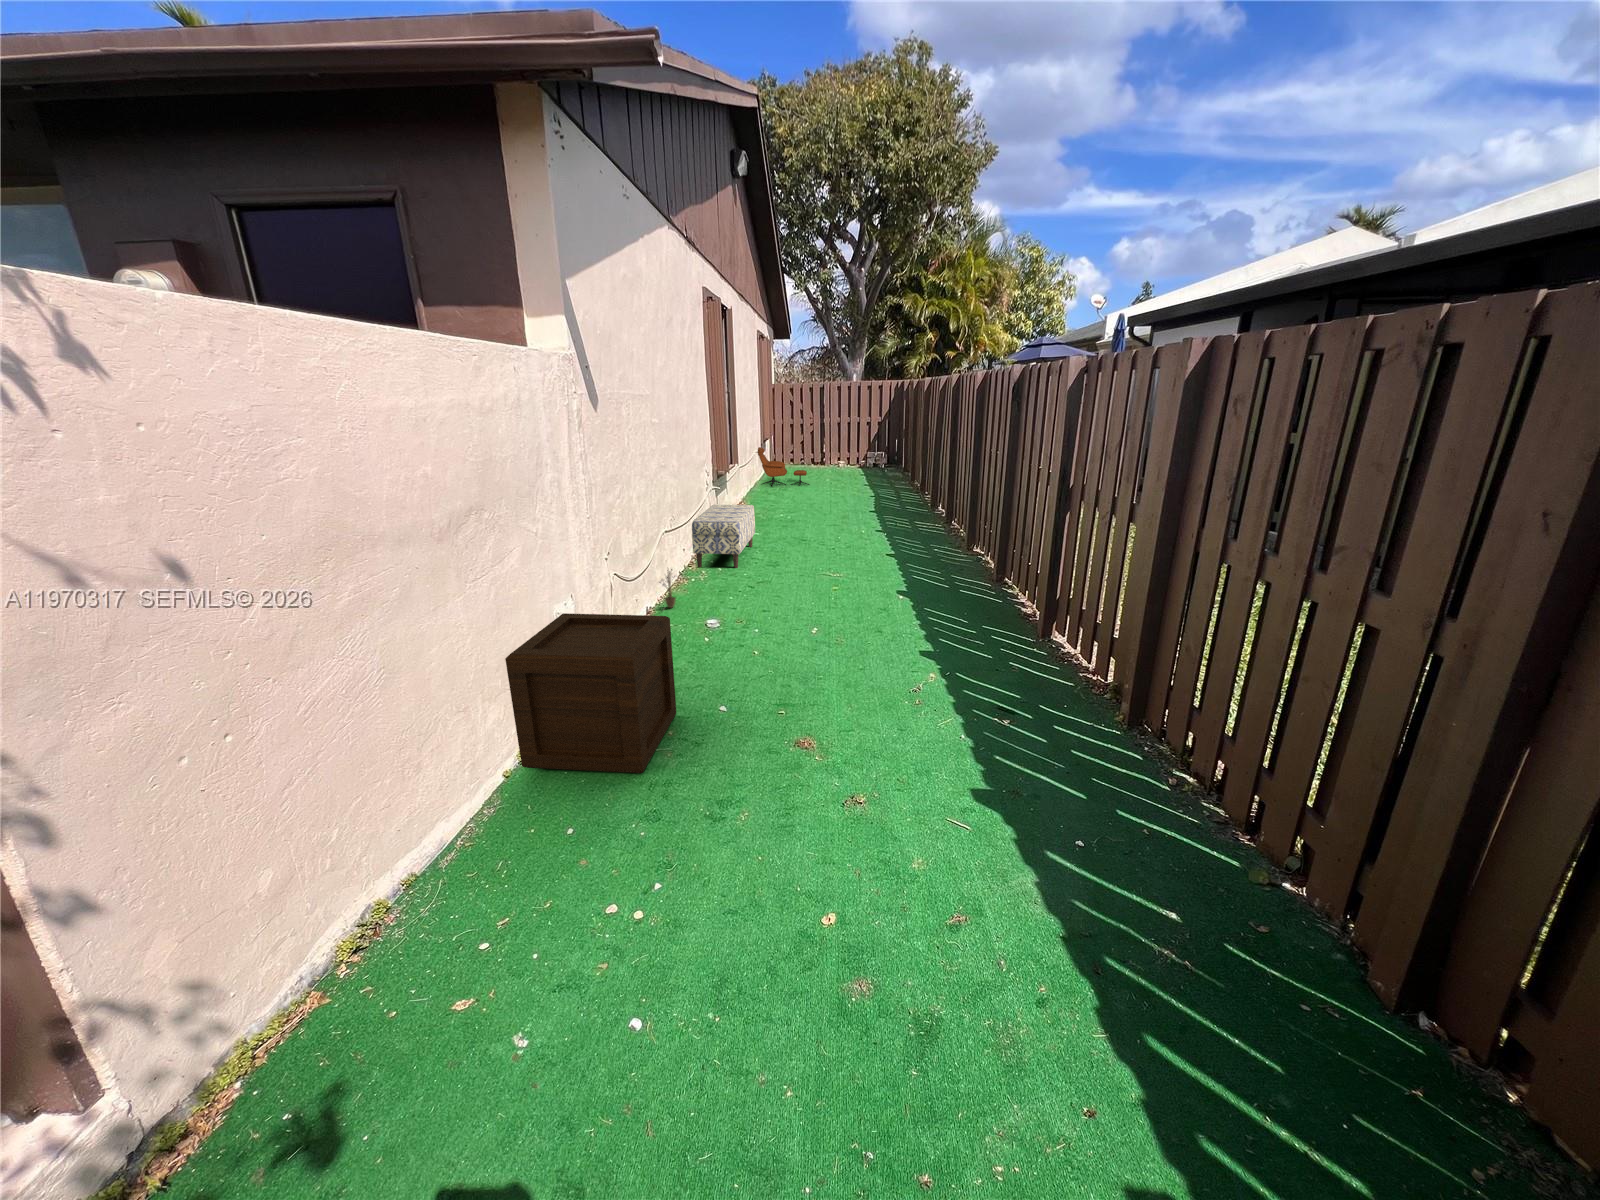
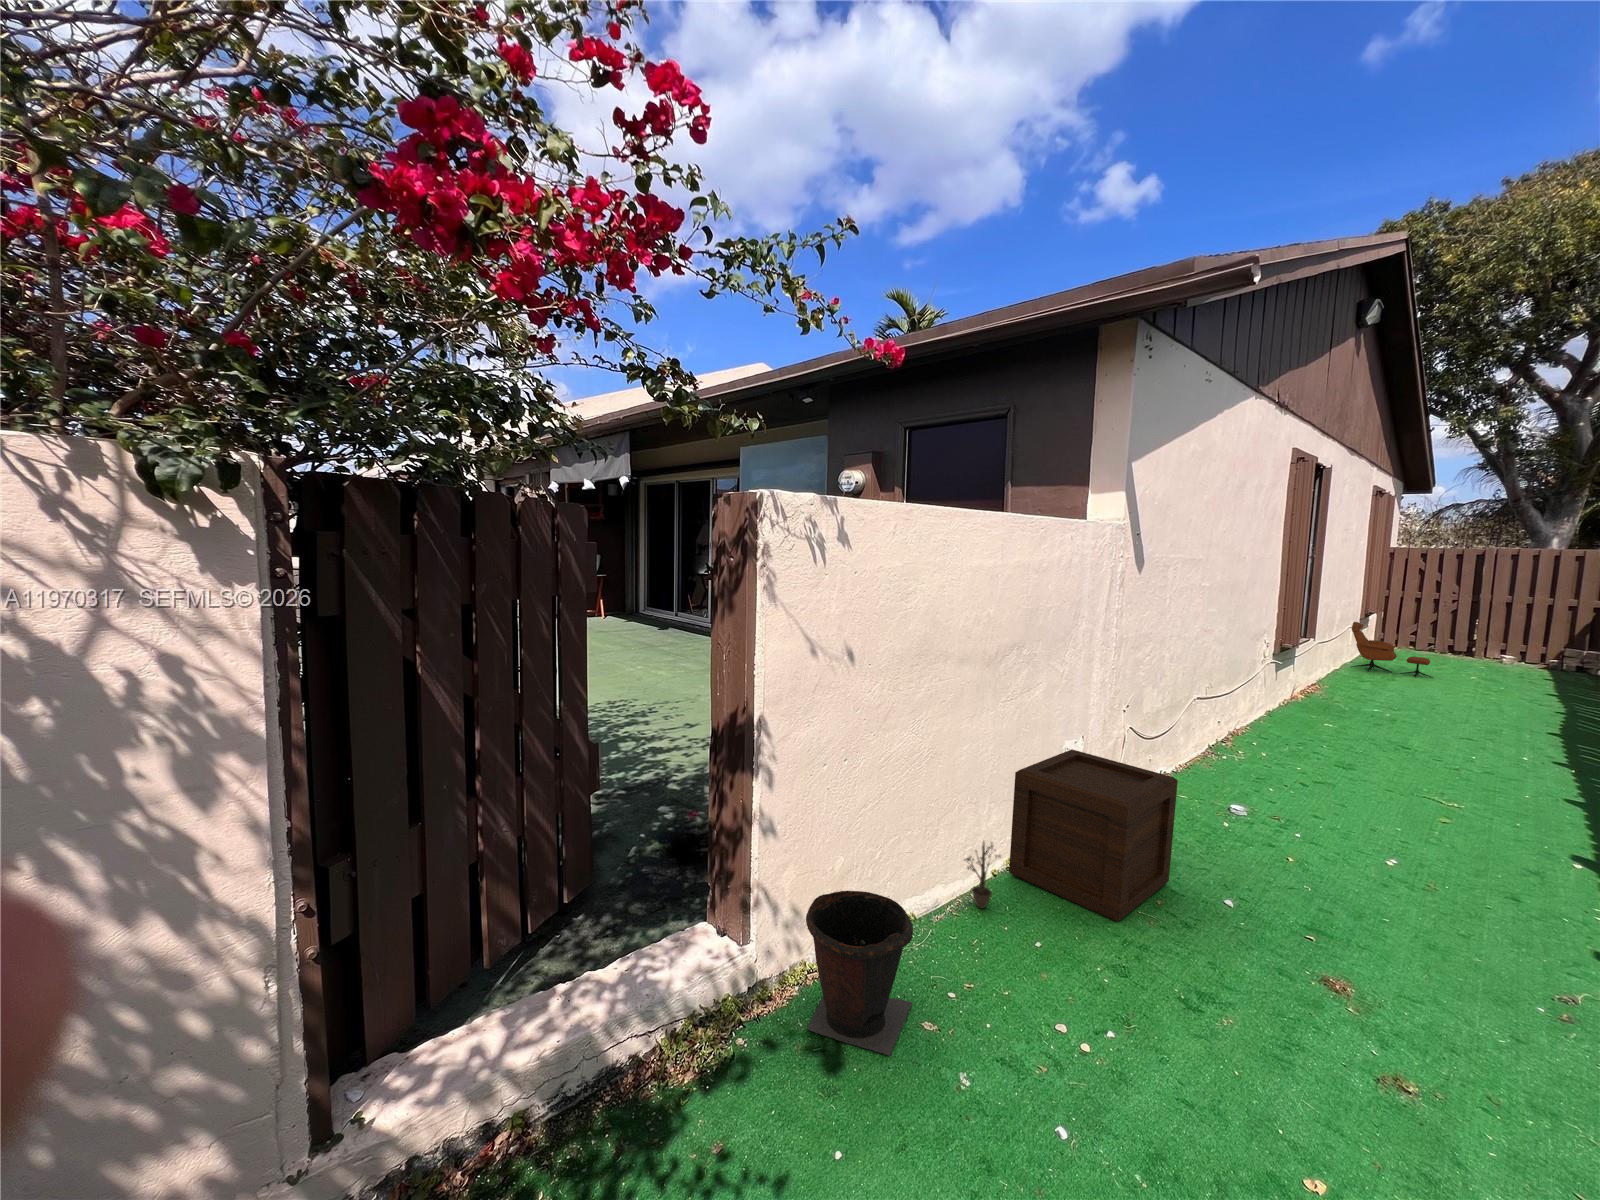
bench: present [692,505,755,568] -> none [1230,680,1325,757]
decorative plant: present [659,569,676,608] -> present [959,842,1000,911]
bucket: none [216,888,433,1134] -> present [806,891,913,1056]

